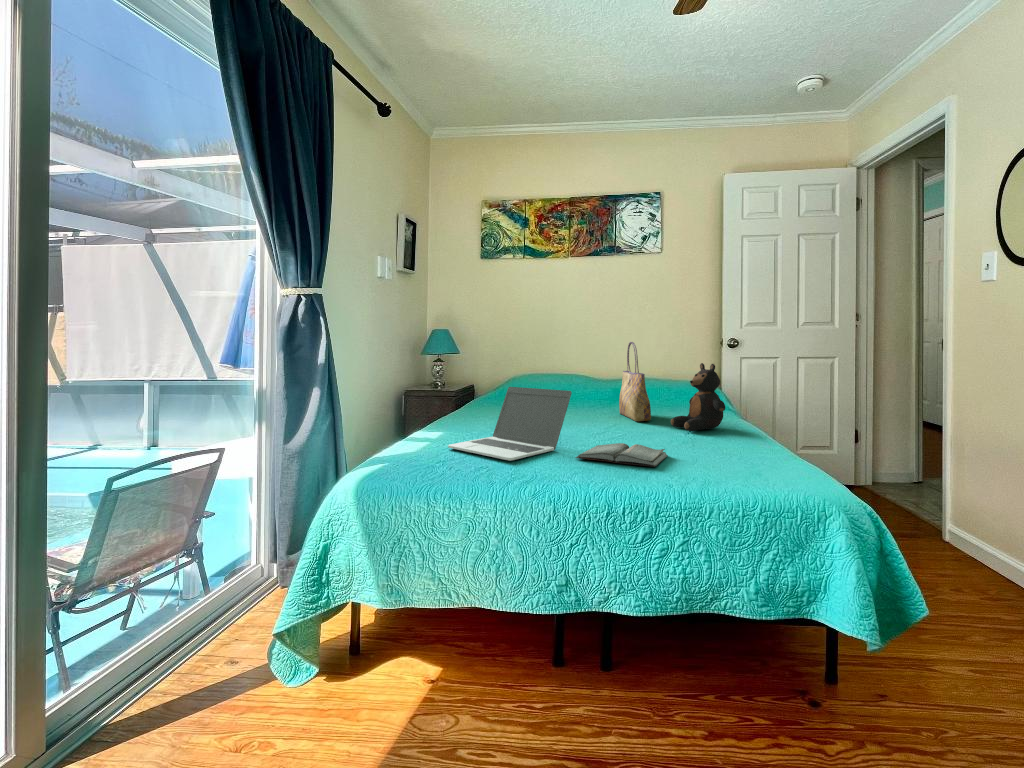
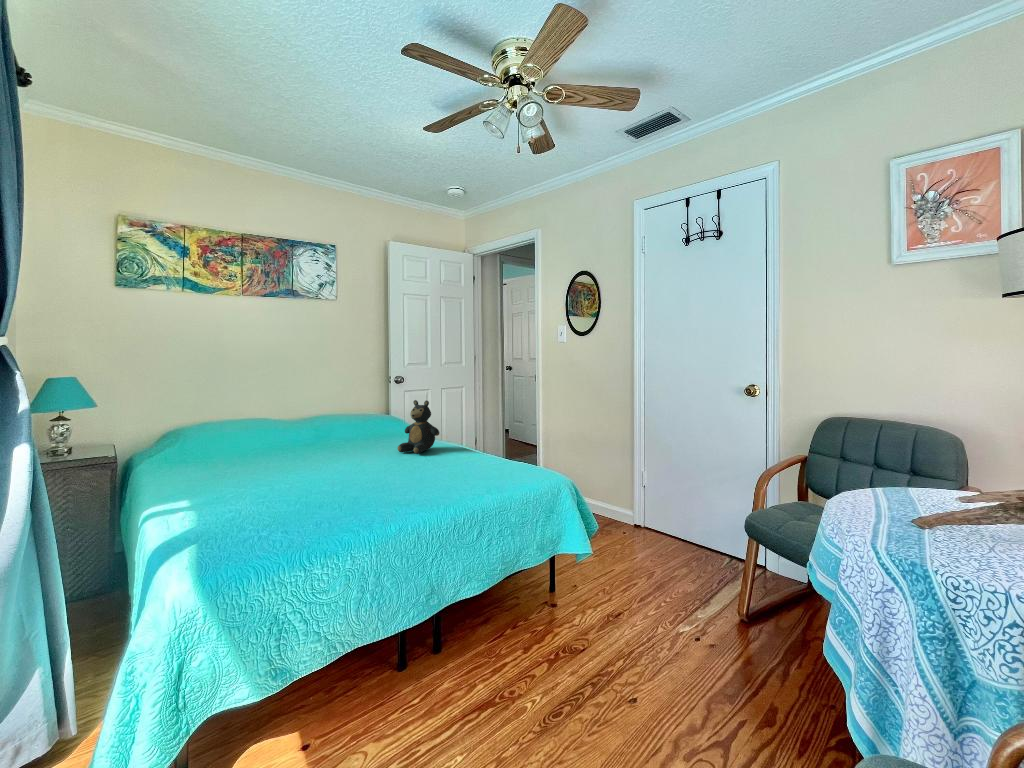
tote bag: present [619,342,651,421] -> none [333,384,374,453]
laptop: present [448,387,572,461] -> none [238,436,354,514]
hardback book: present [576,443,668,467] -> none [378,471,448,493]

